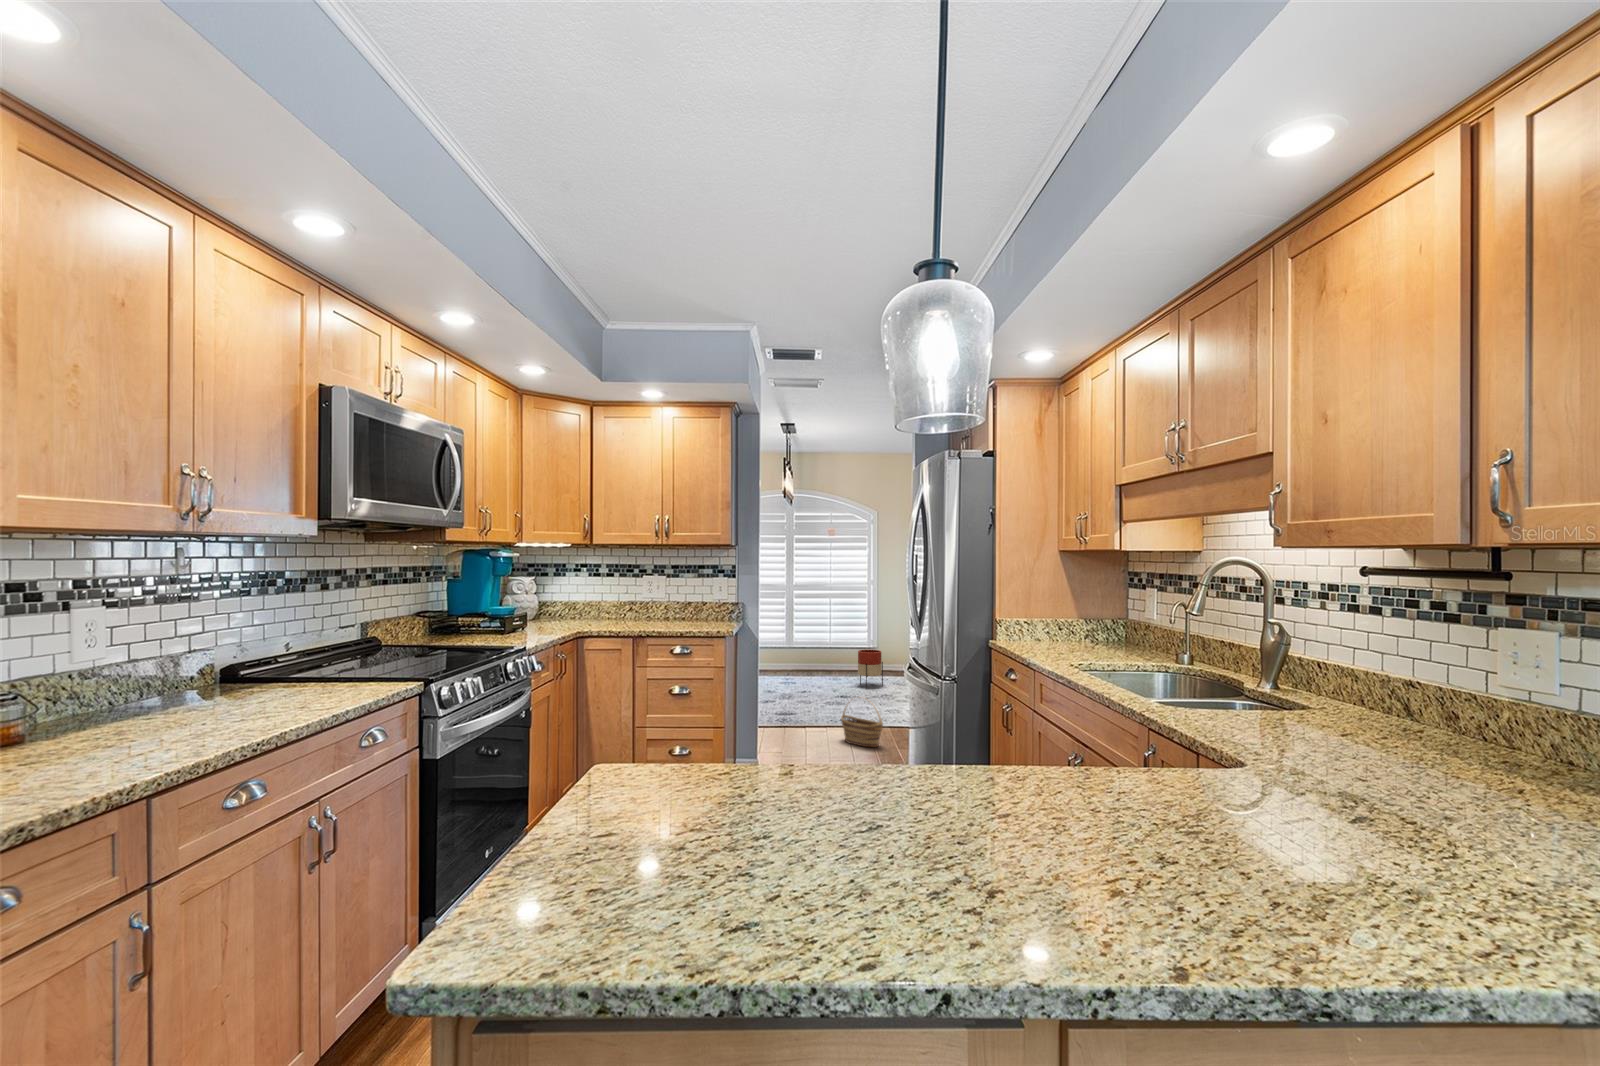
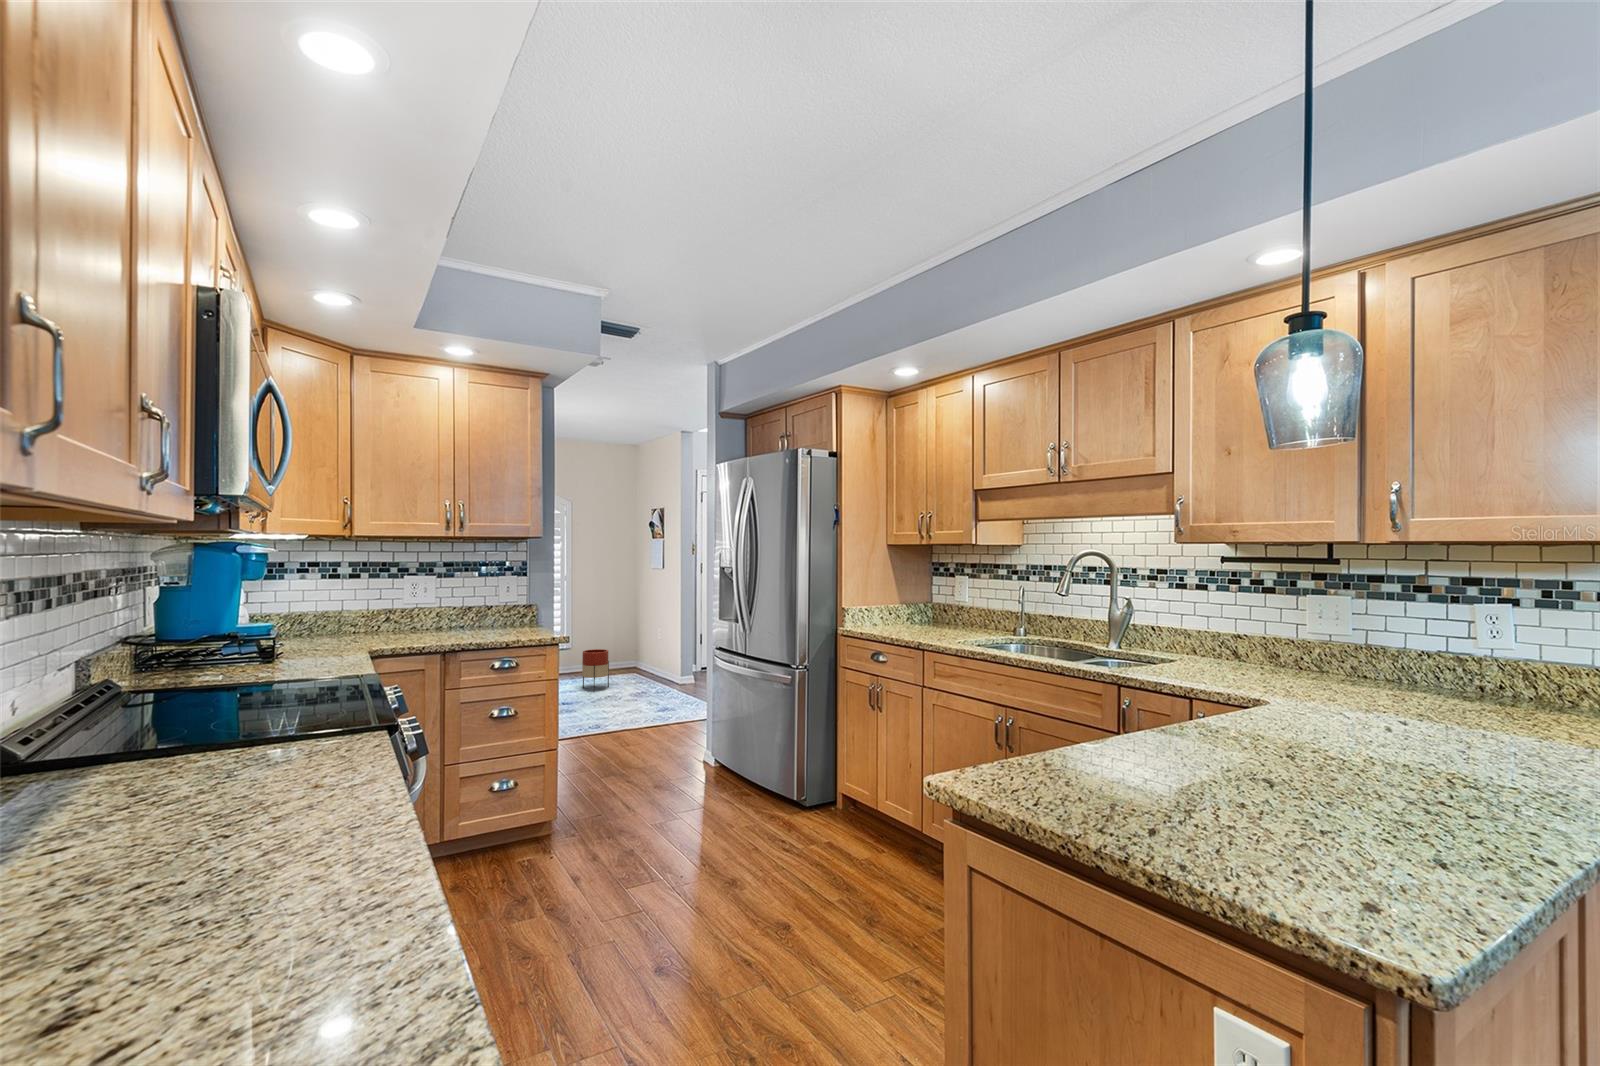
basket: present [841,703,883,747] -> none [610,699,660,752]

